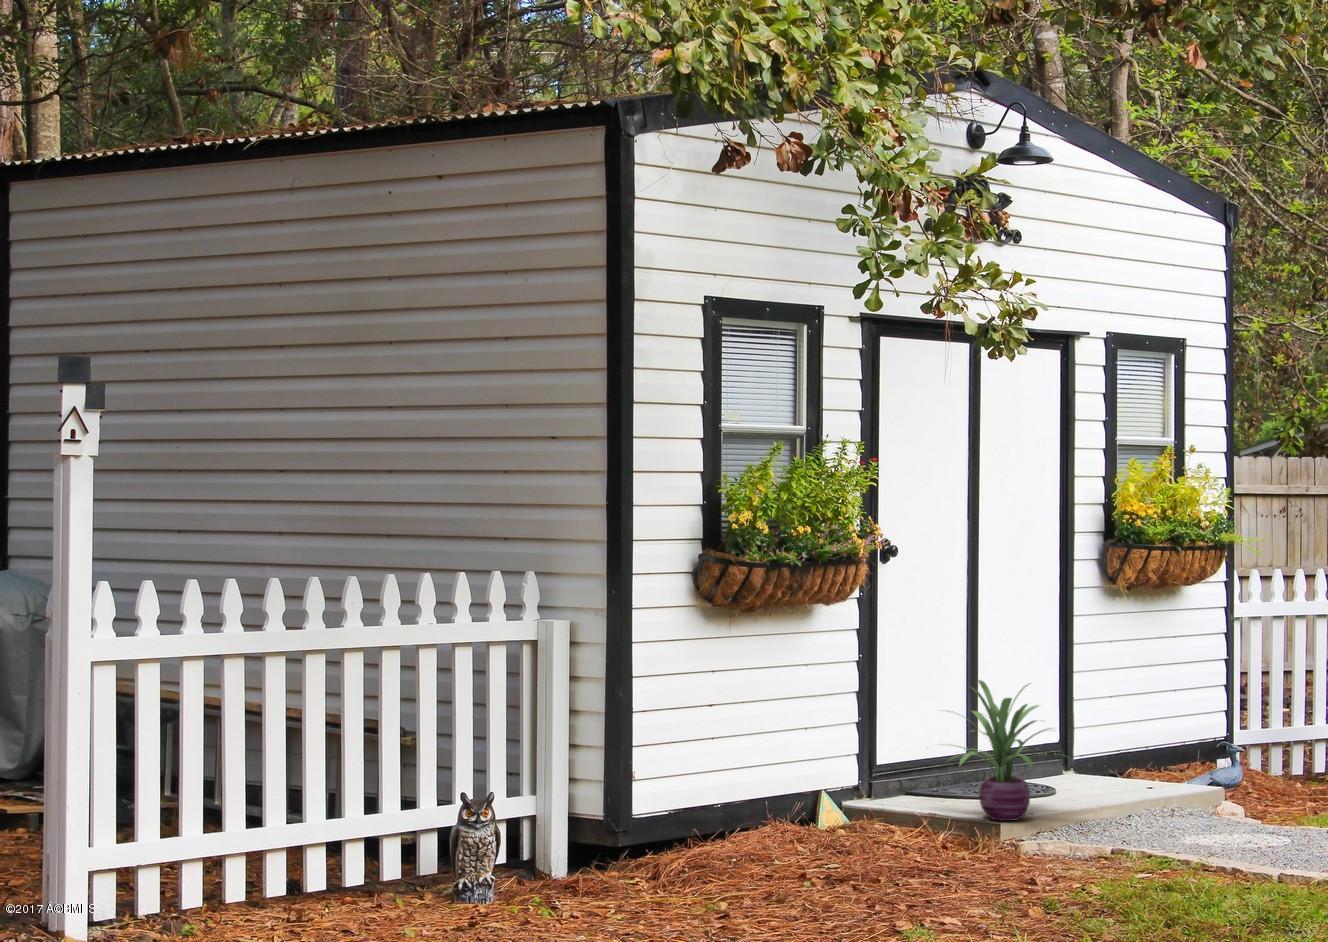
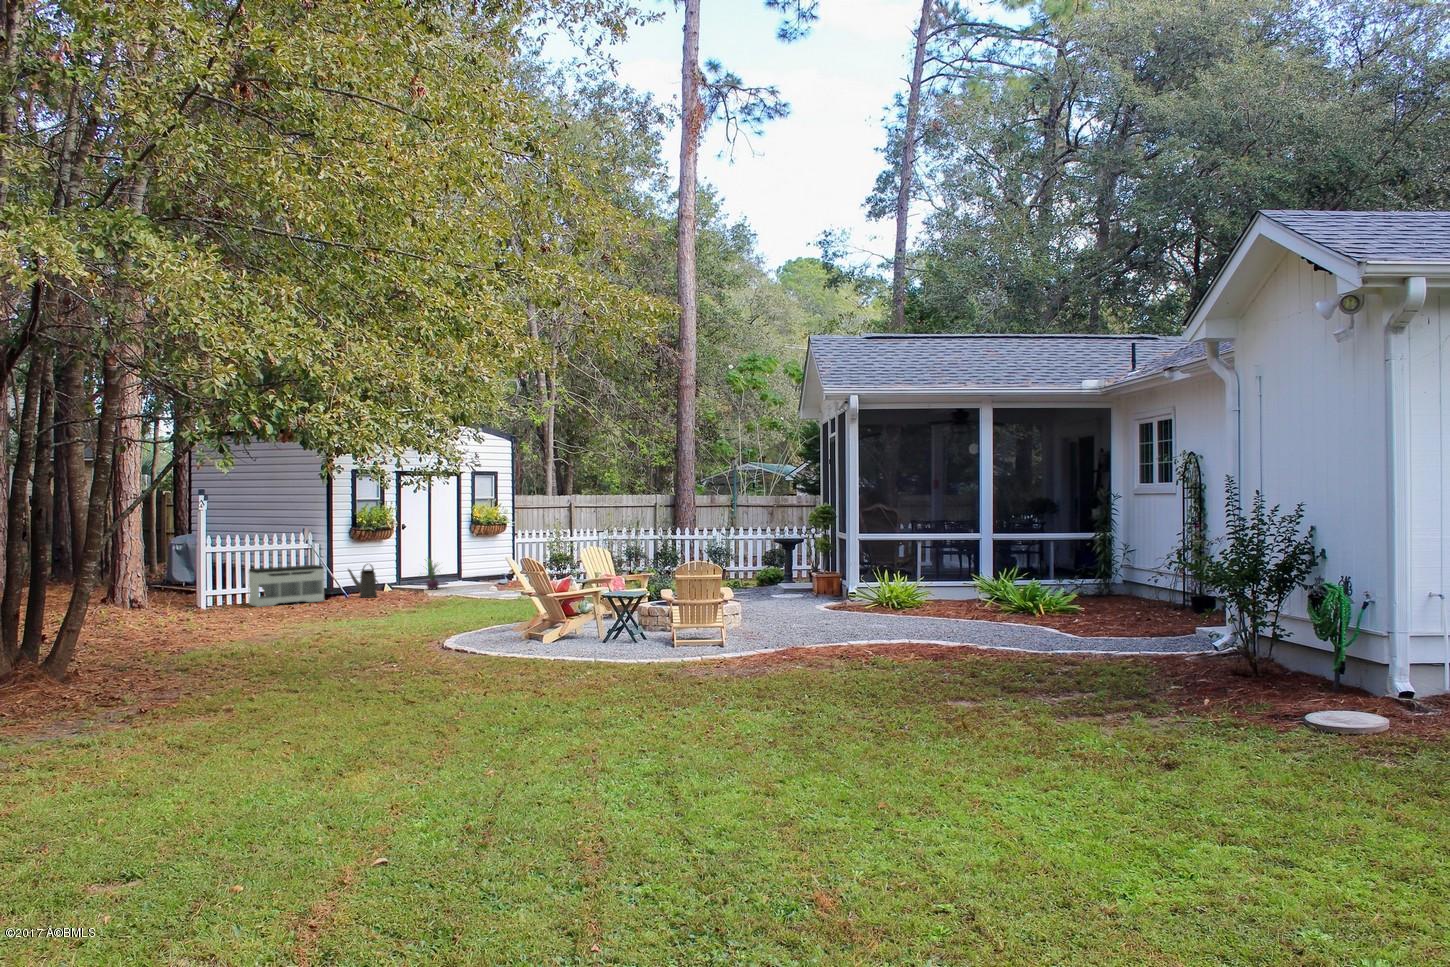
bench: none [275,717,601,930] -> present [248,565,324,607]
watering can: none [684,718,831,879] -> present [348,564,379,598]

